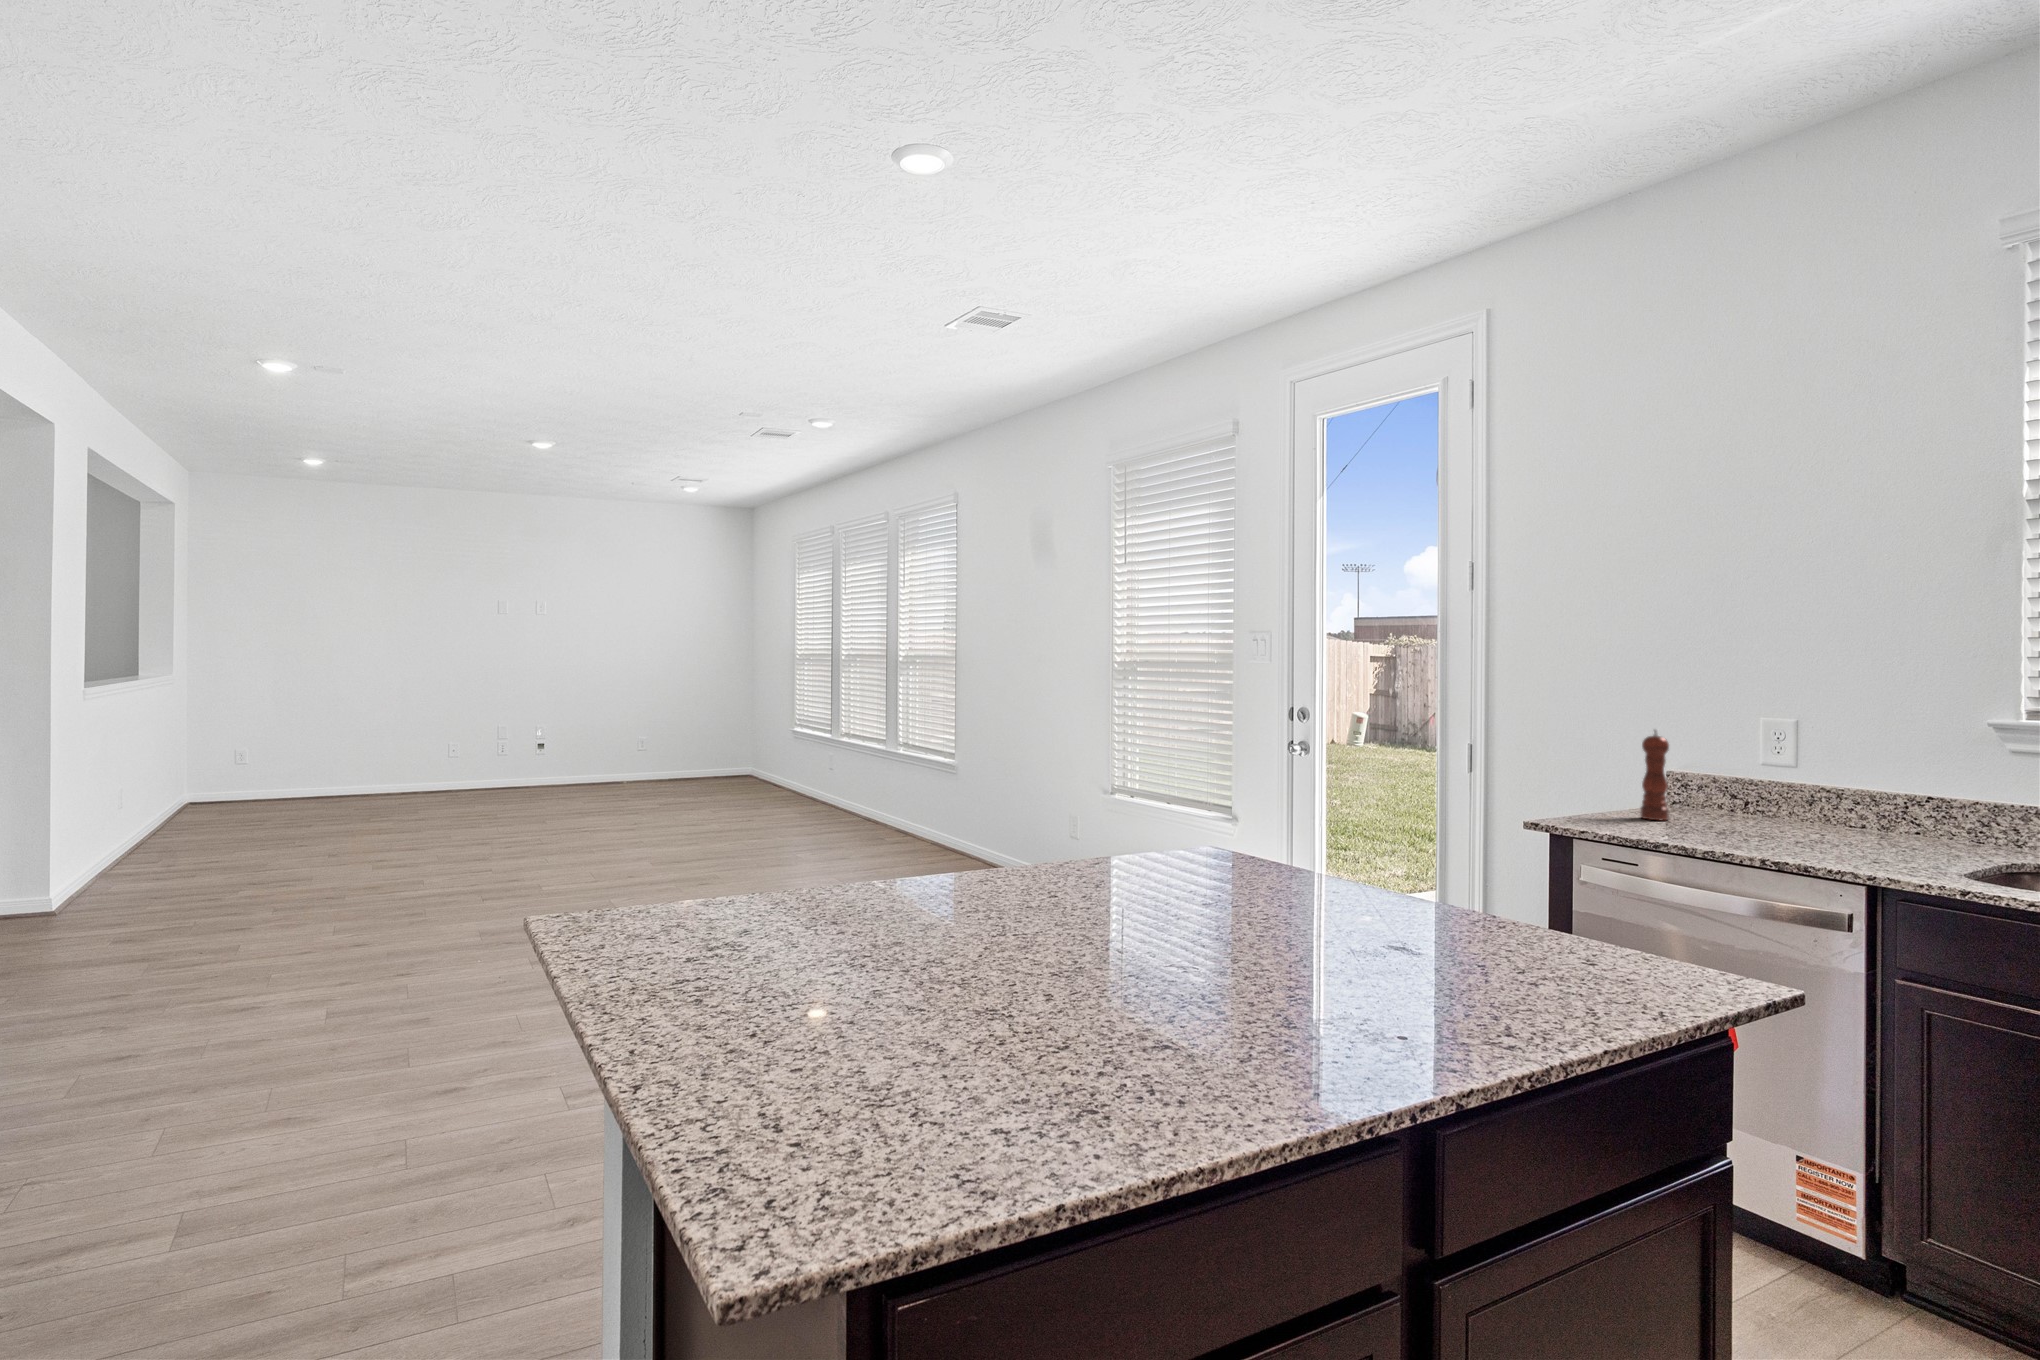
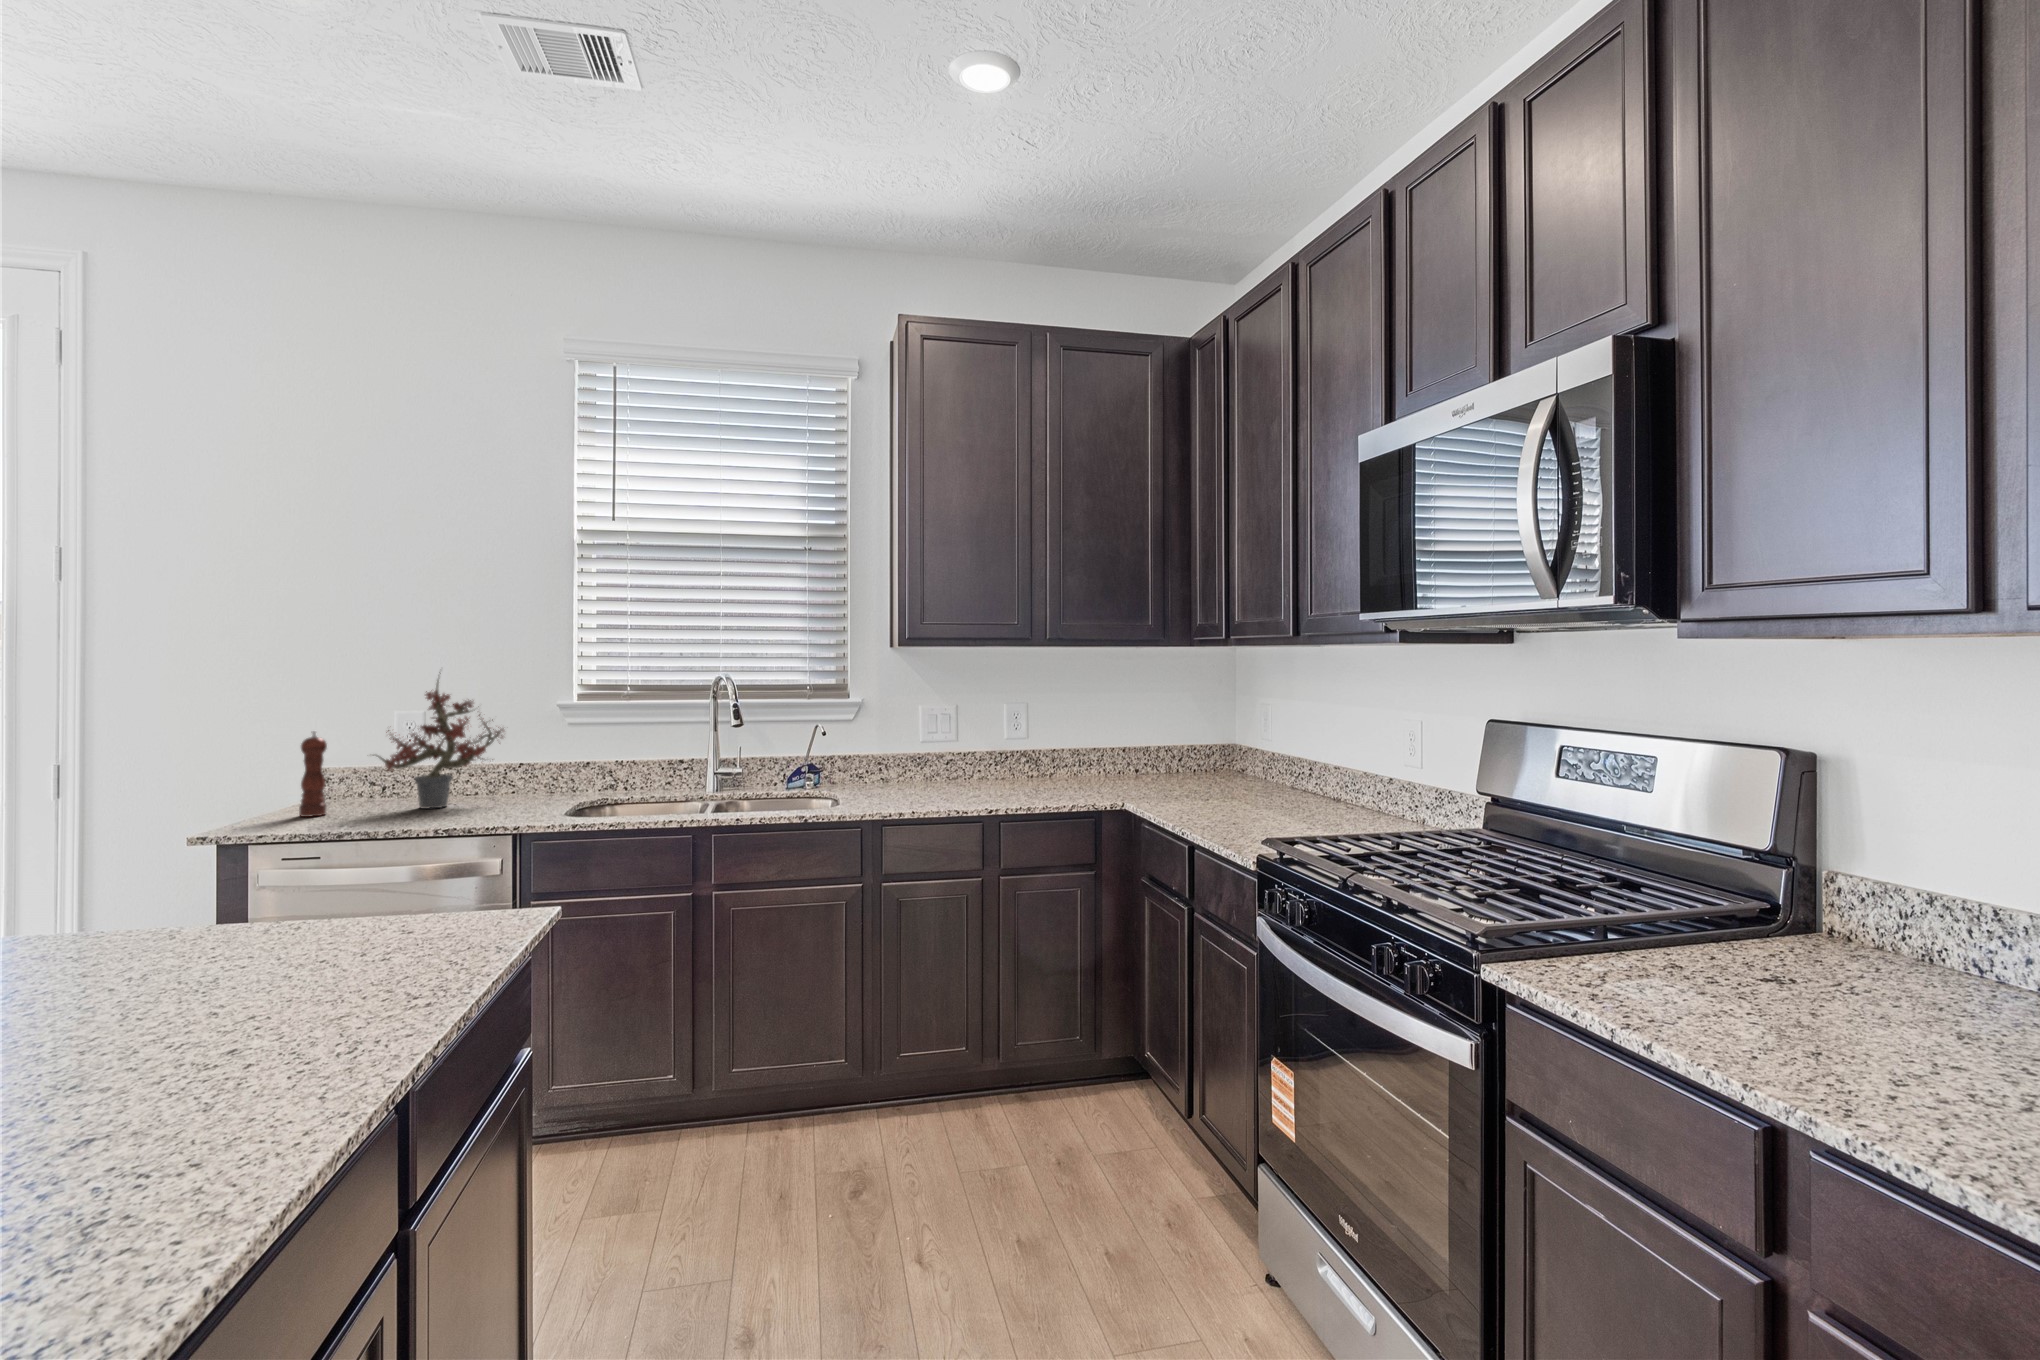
potted plant: none [1706,666,1904,836] -> present [373,673,504,808]

